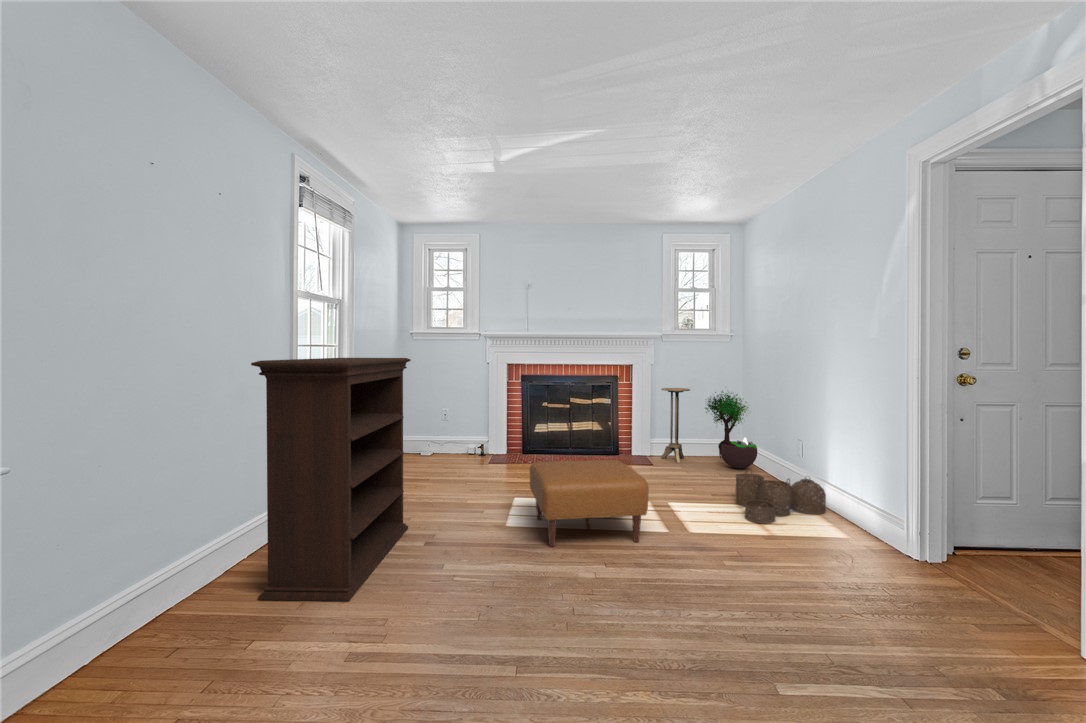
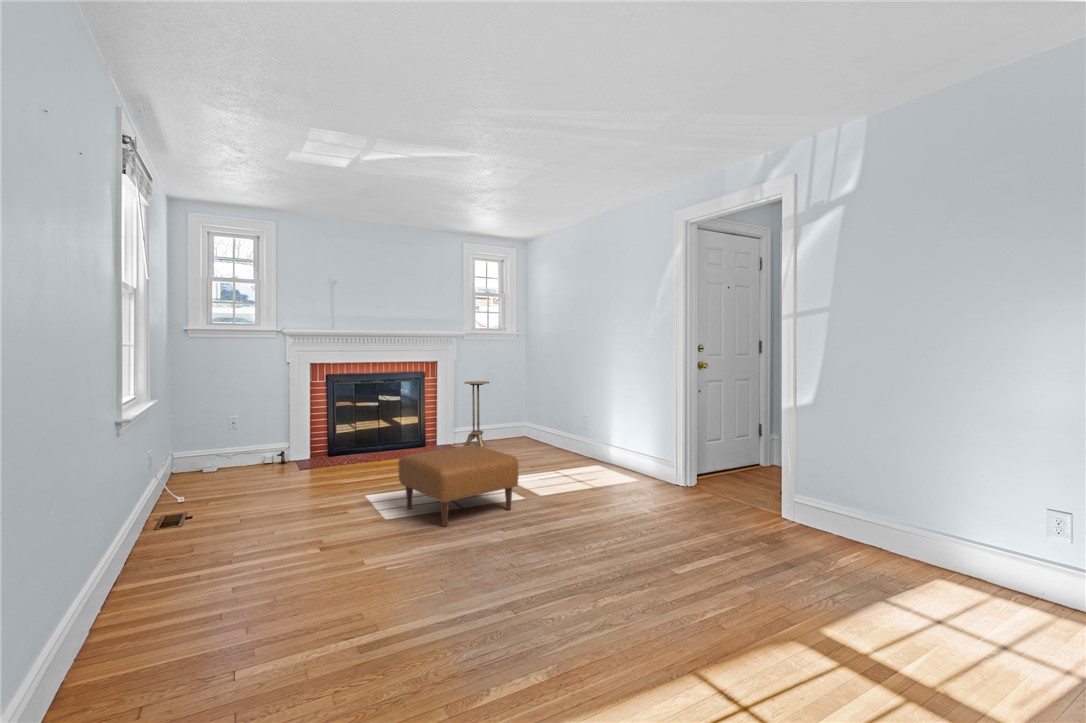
bookshelf: present [251,358,411,601] -> none [177,359,301,637]
potted tree: present [705,391,757,469] -> none [502,378,547,446]
woven basket: present [736,469,826,524] -> none [552,443,615,482]

